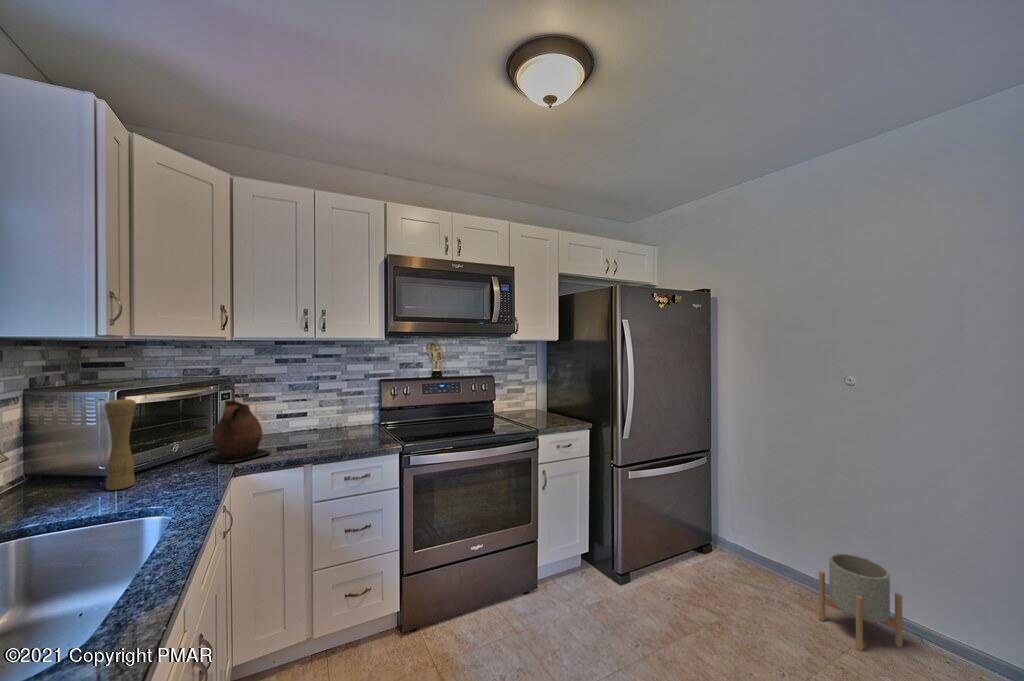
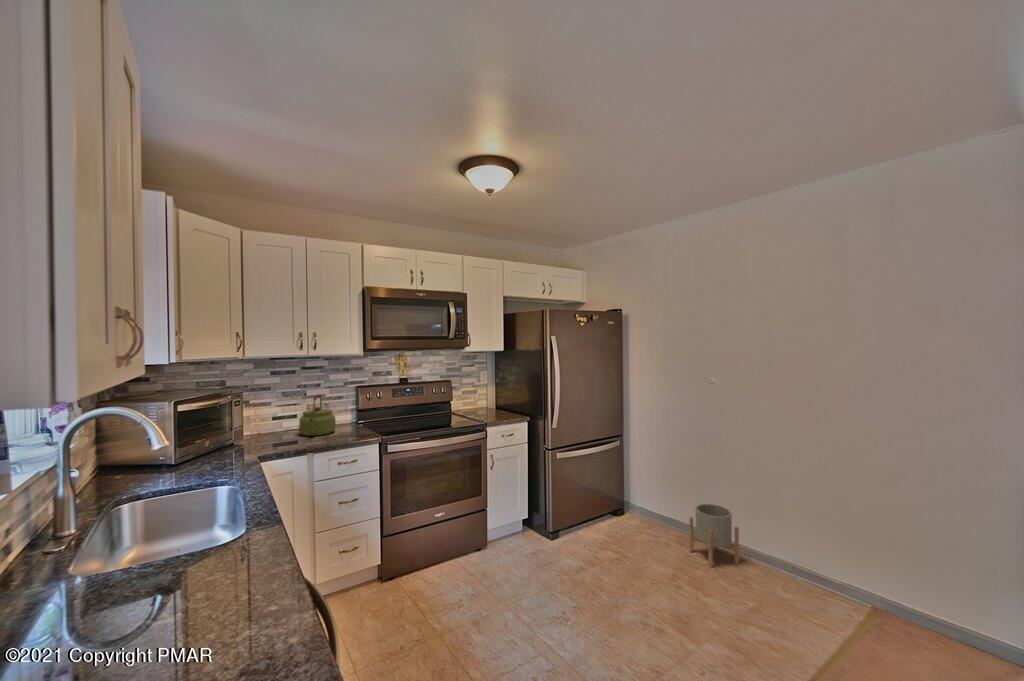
kettle: none [305,388,350,440] -> present [299,394,336,436]
pepper mill: present [105,398,136,490] -> none [168,406,189,473]
ceramic pitcher: present [209,400,271,463] -> none [229,406,279,454]

